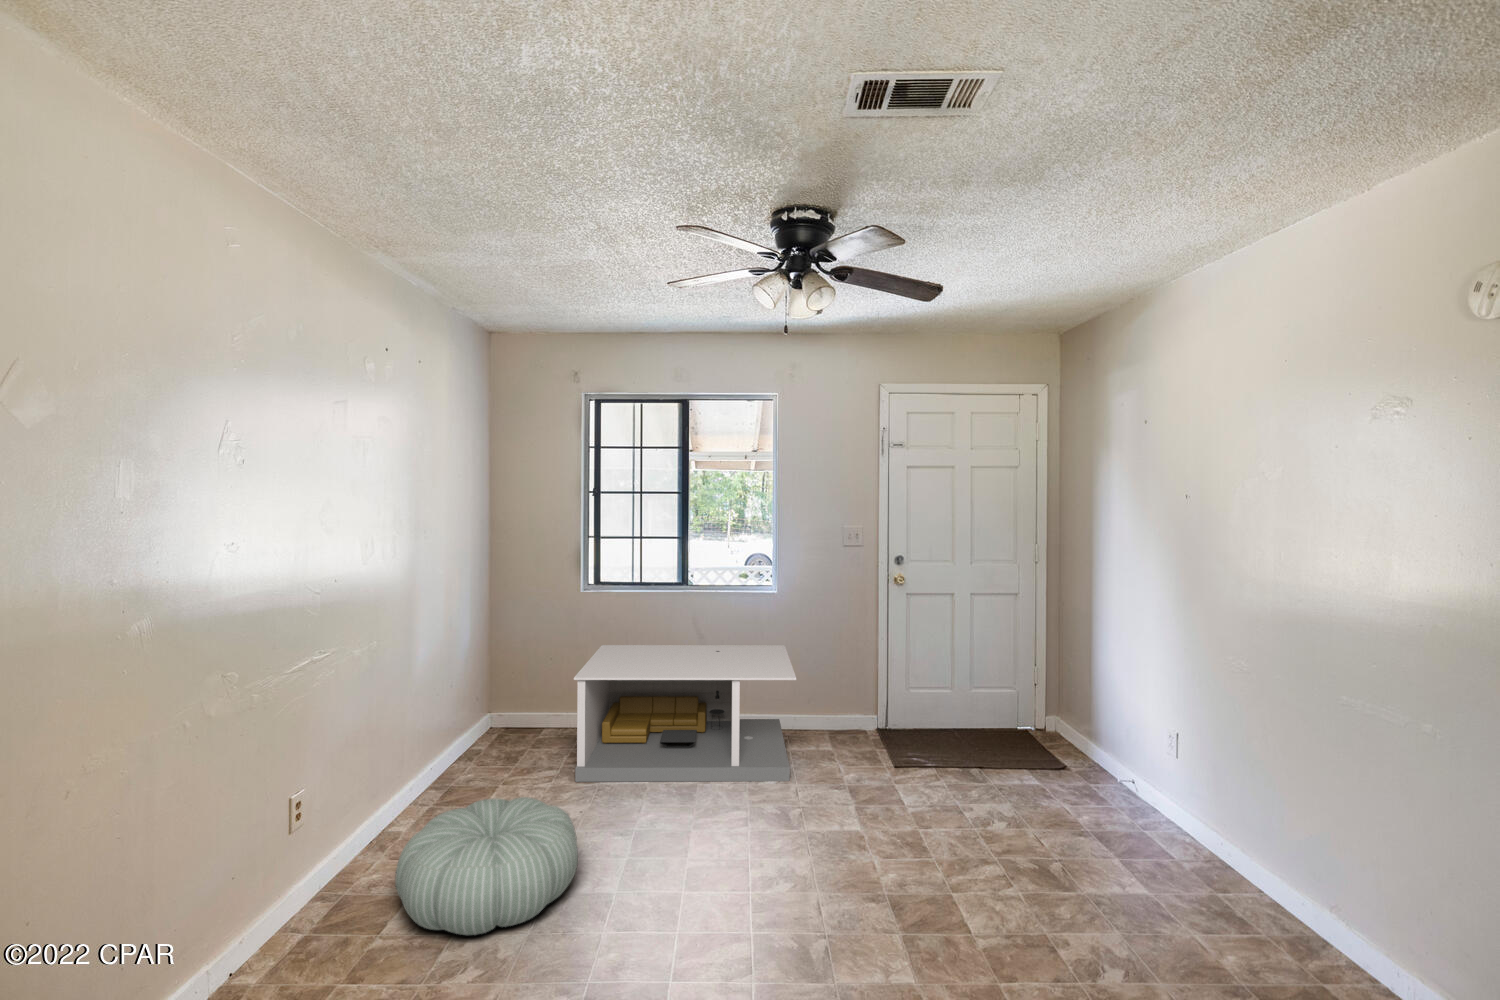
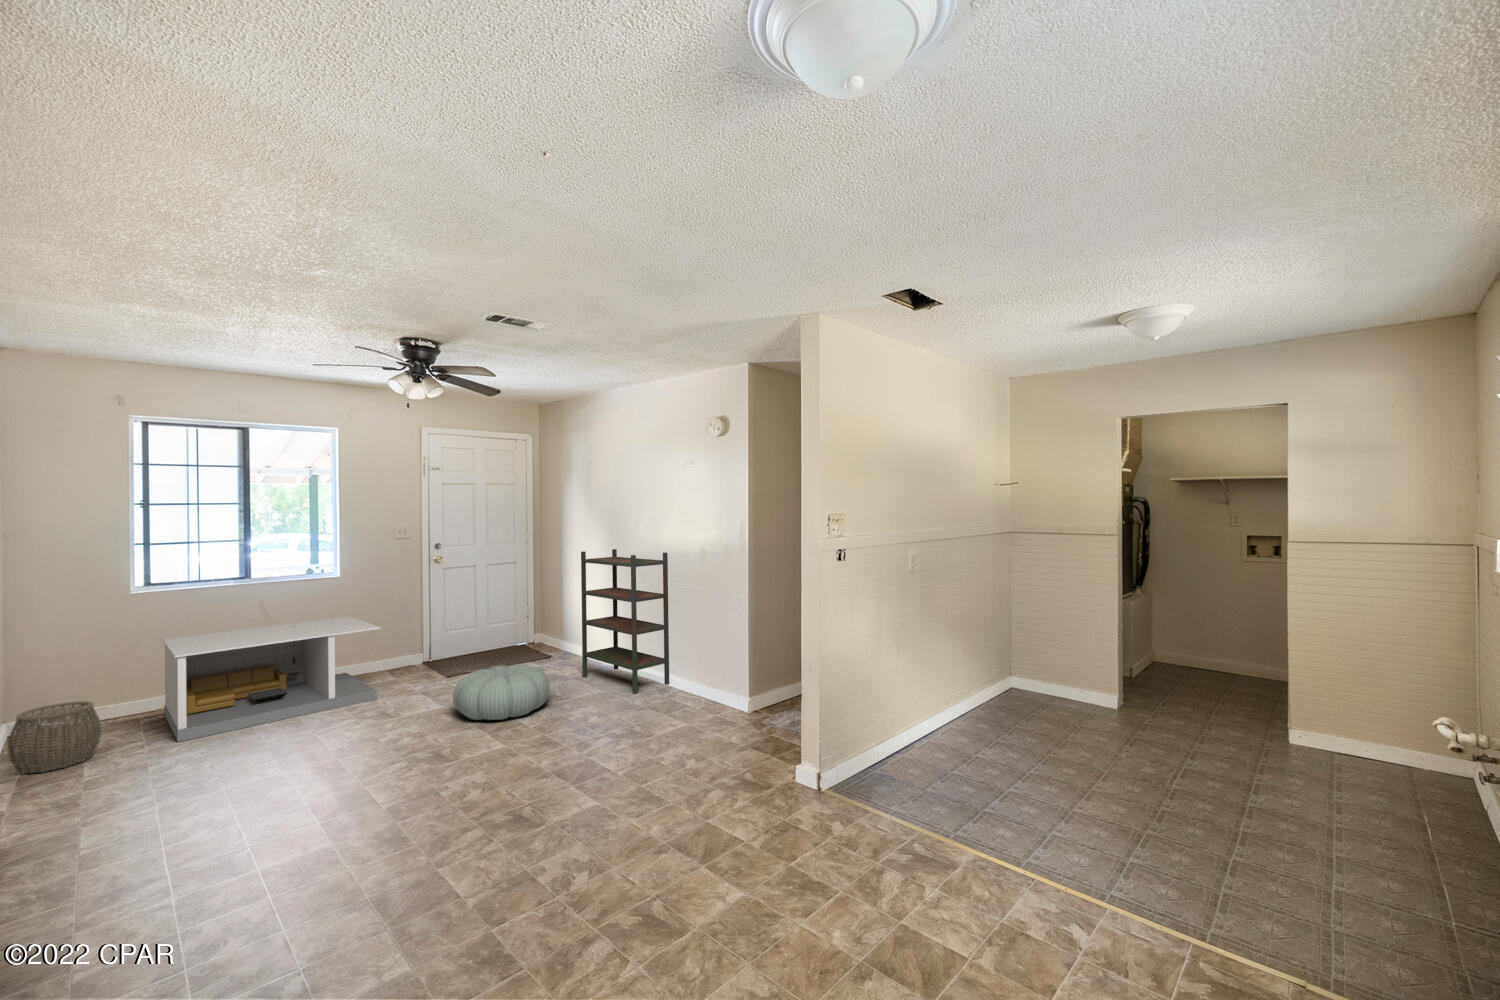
bookshelf: none [1117,600,1350,964] -> present [581,549,669,694]
woven basket: none [446,707,520,785] -> present [7,701,102,774]
pouf: present [395,797,578,935] -> present [453,664,550,720]

